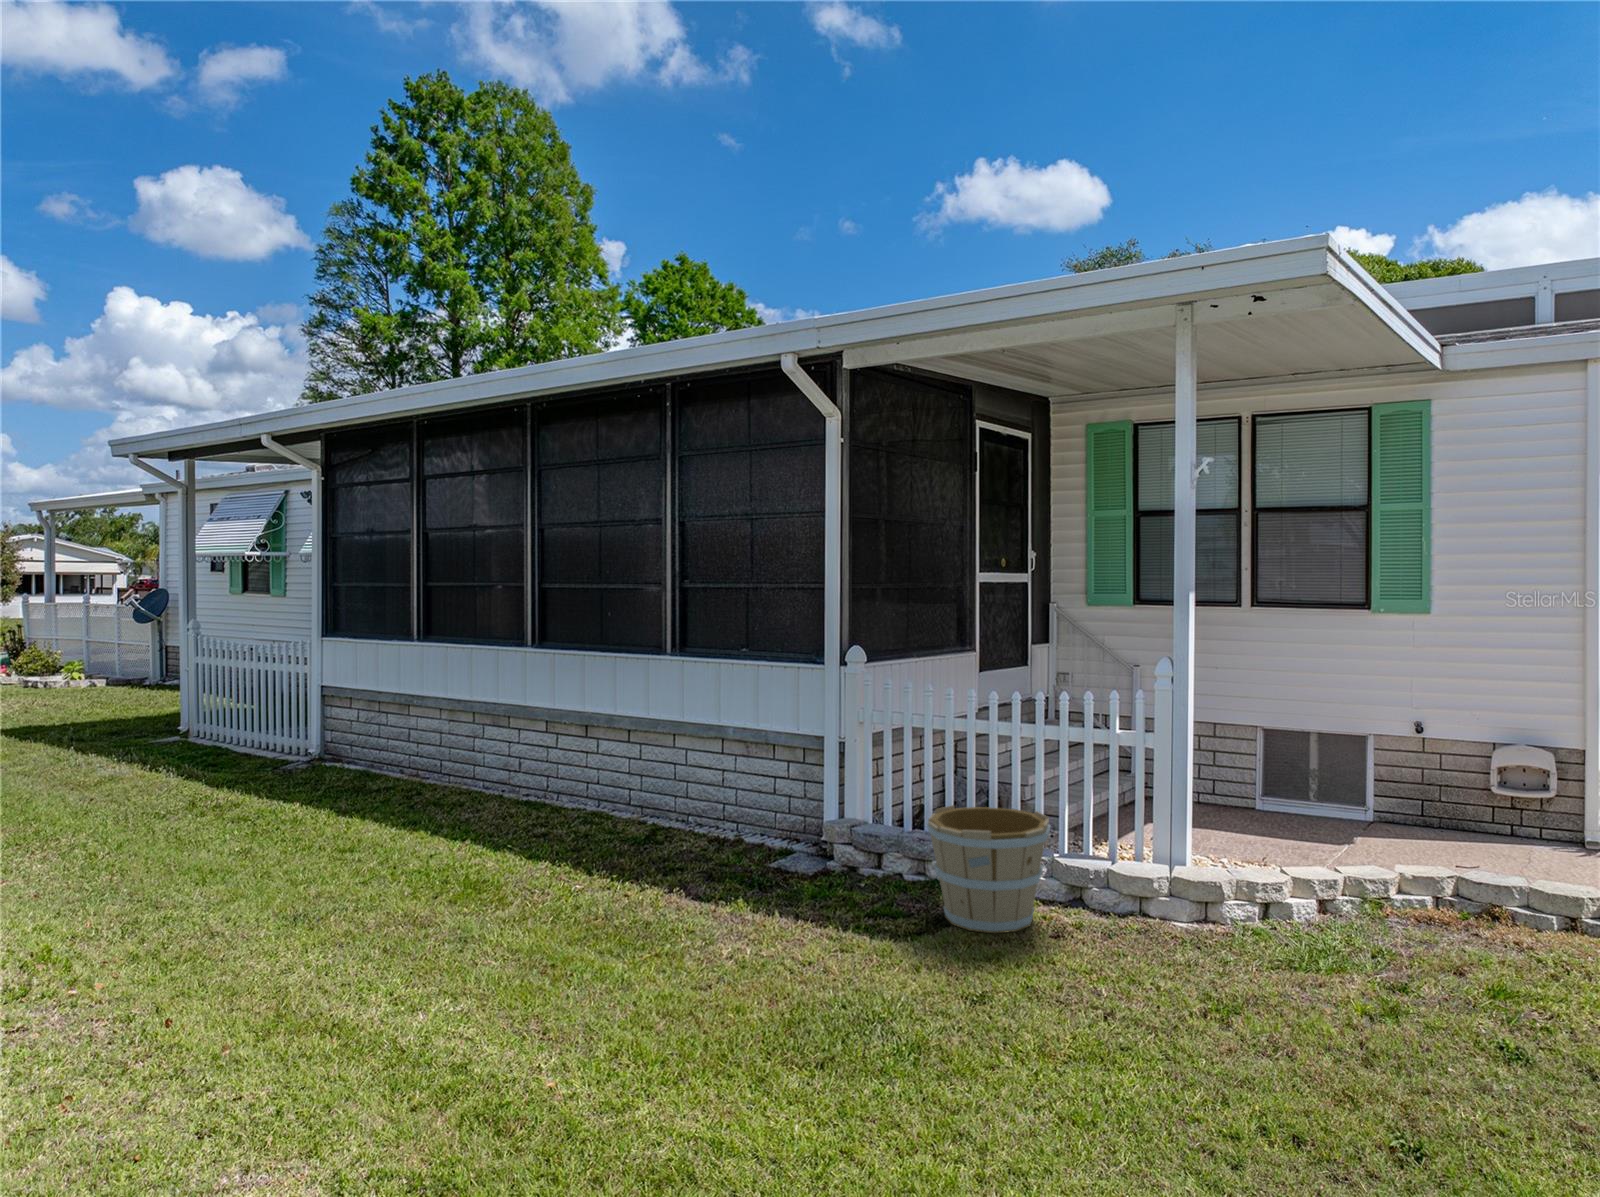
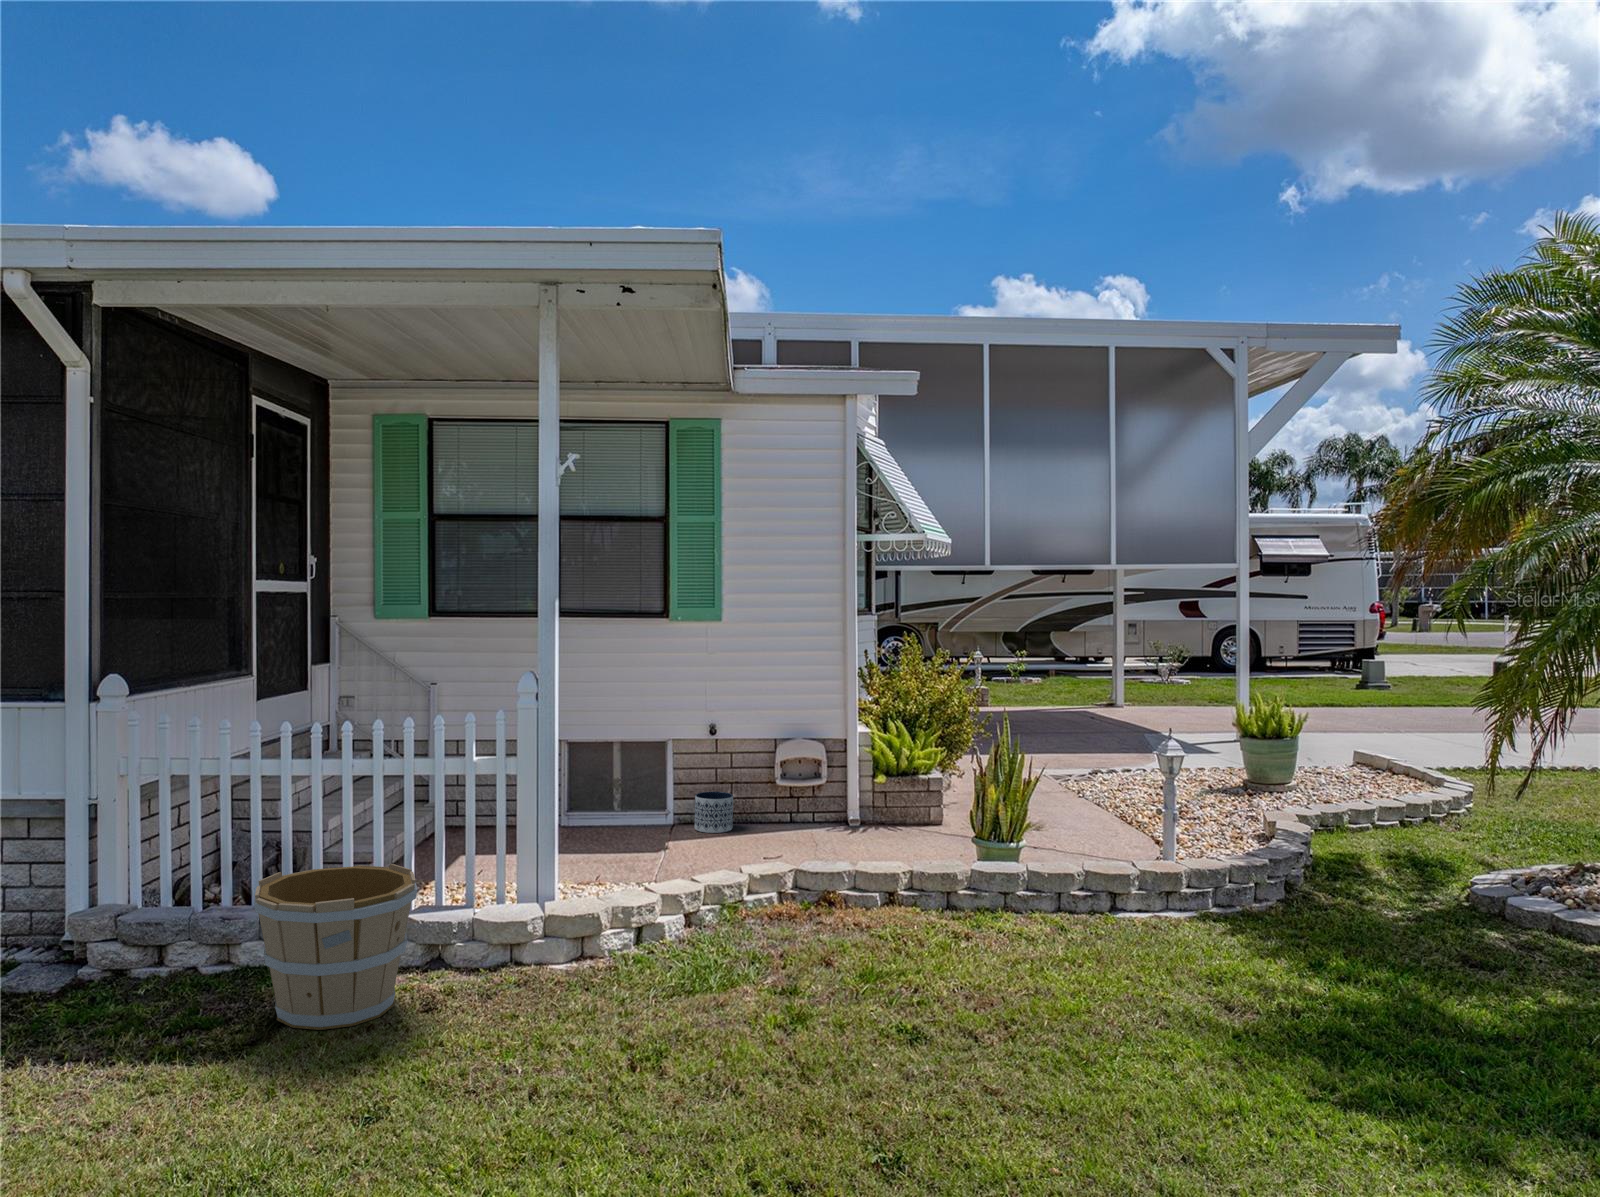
planter: none [1389,790,1435,834] -> present [695,792,733,833]

